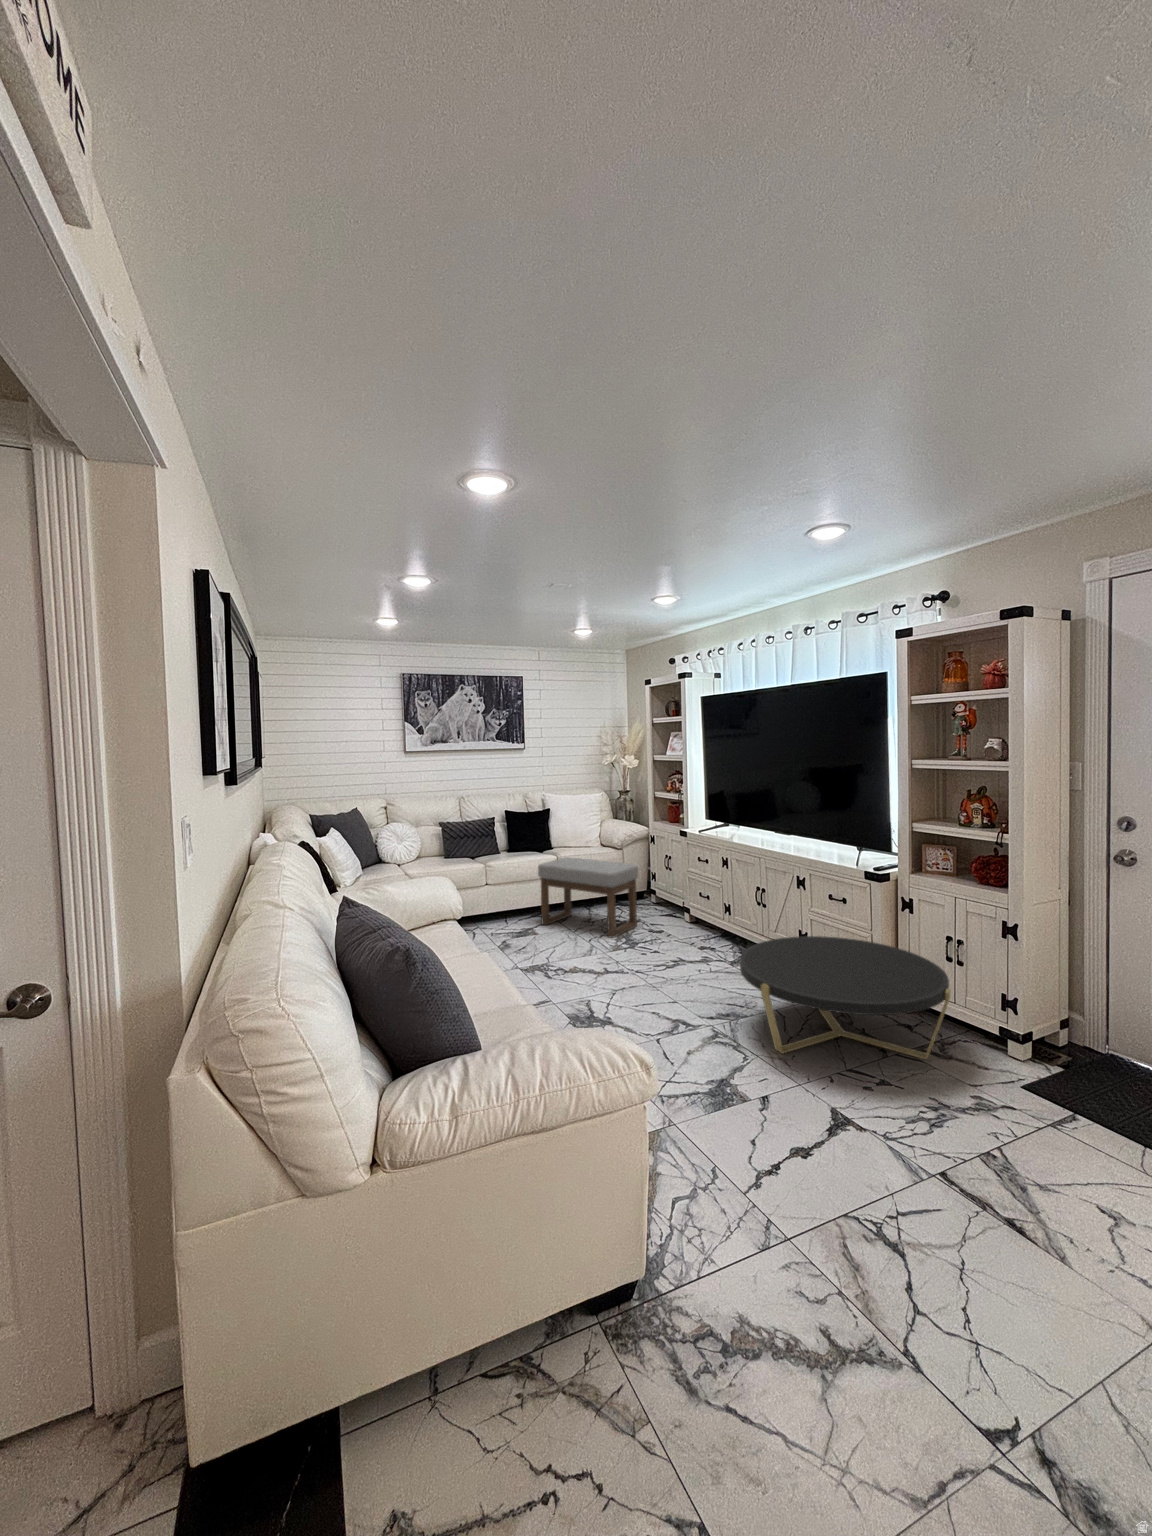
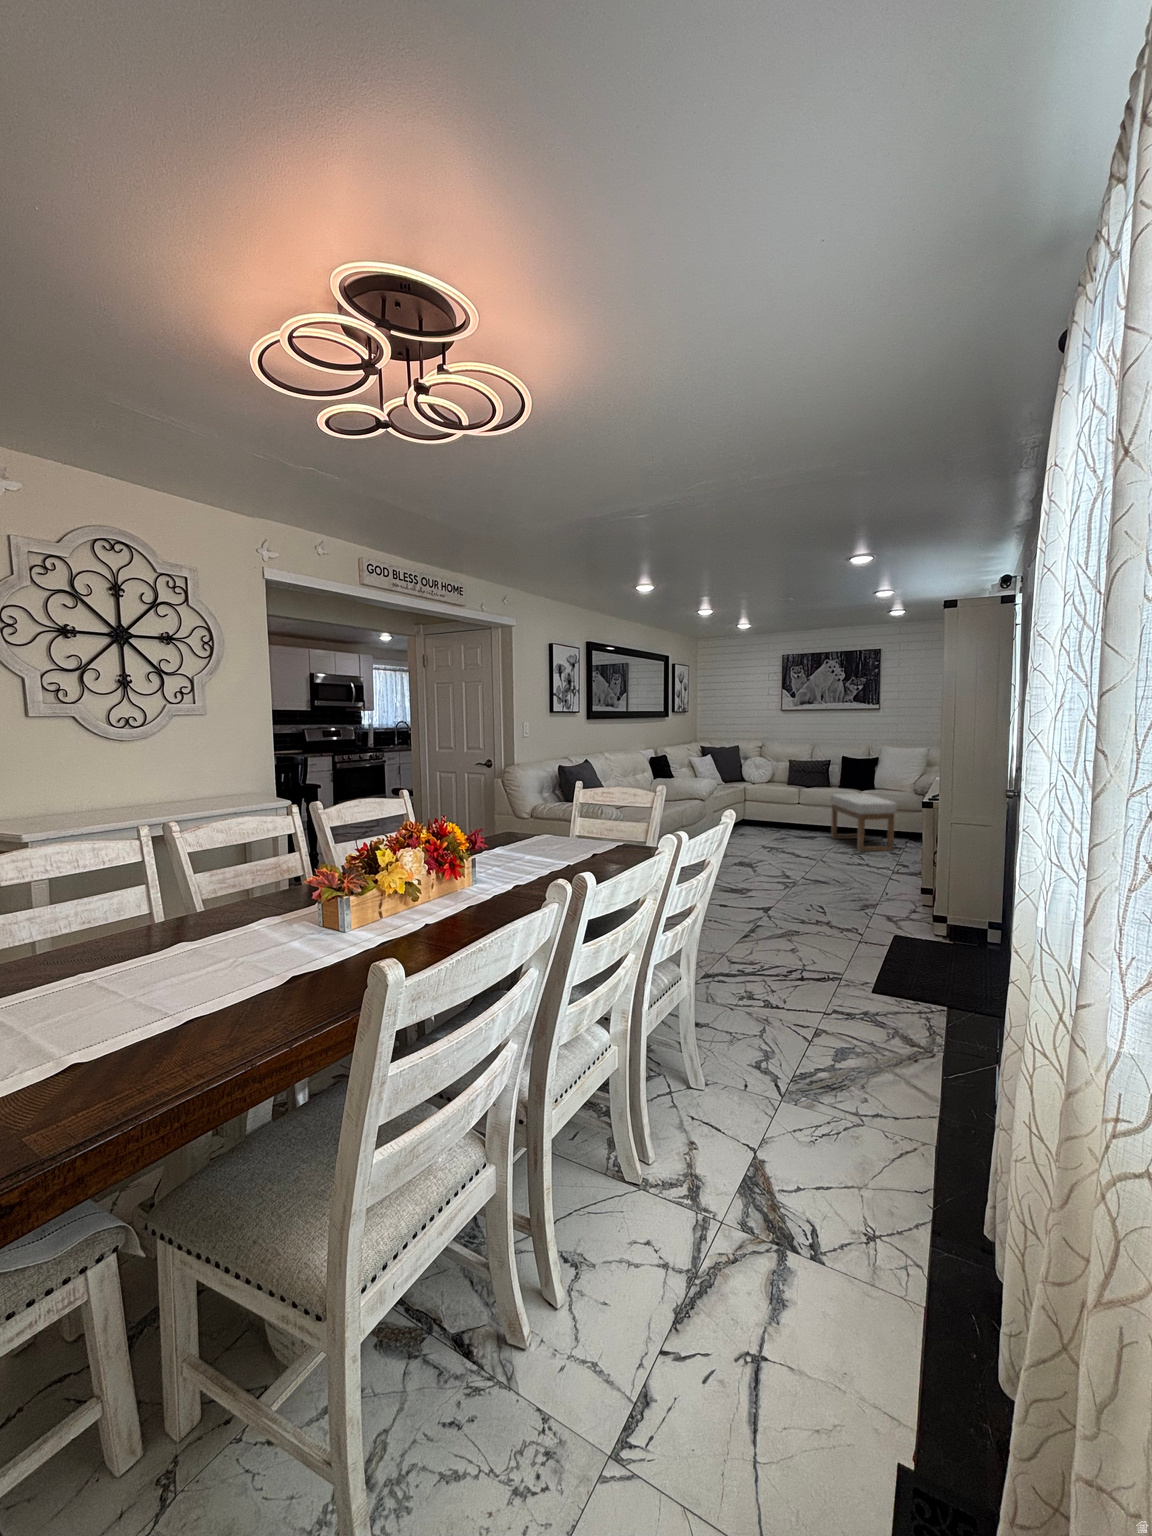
coffee table: present [740,936,950,1059] -> none [801,846,944,923]

